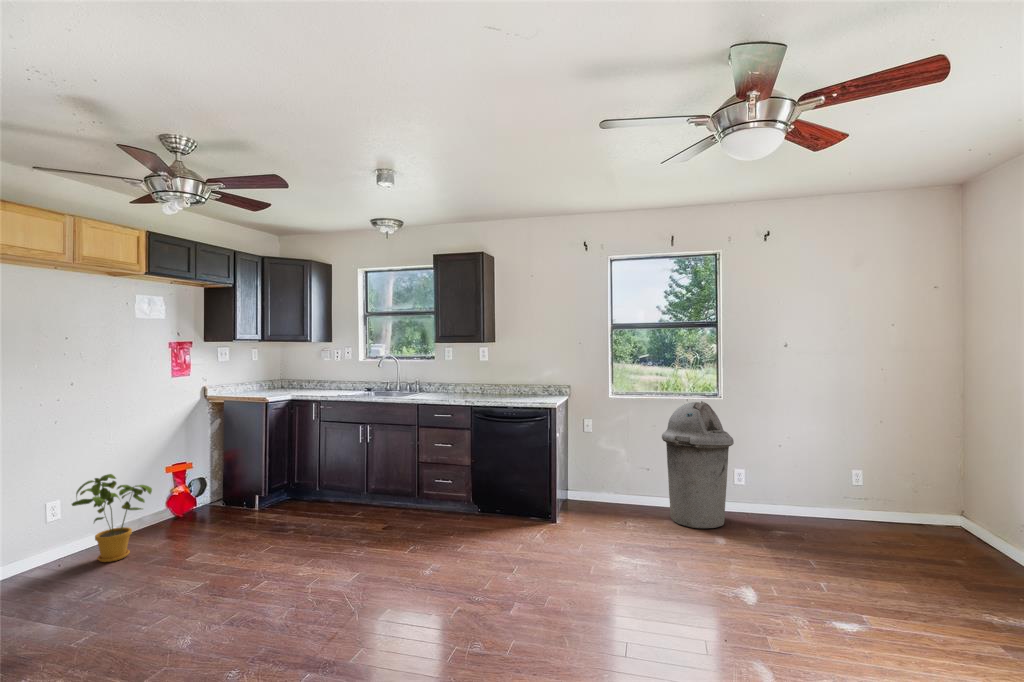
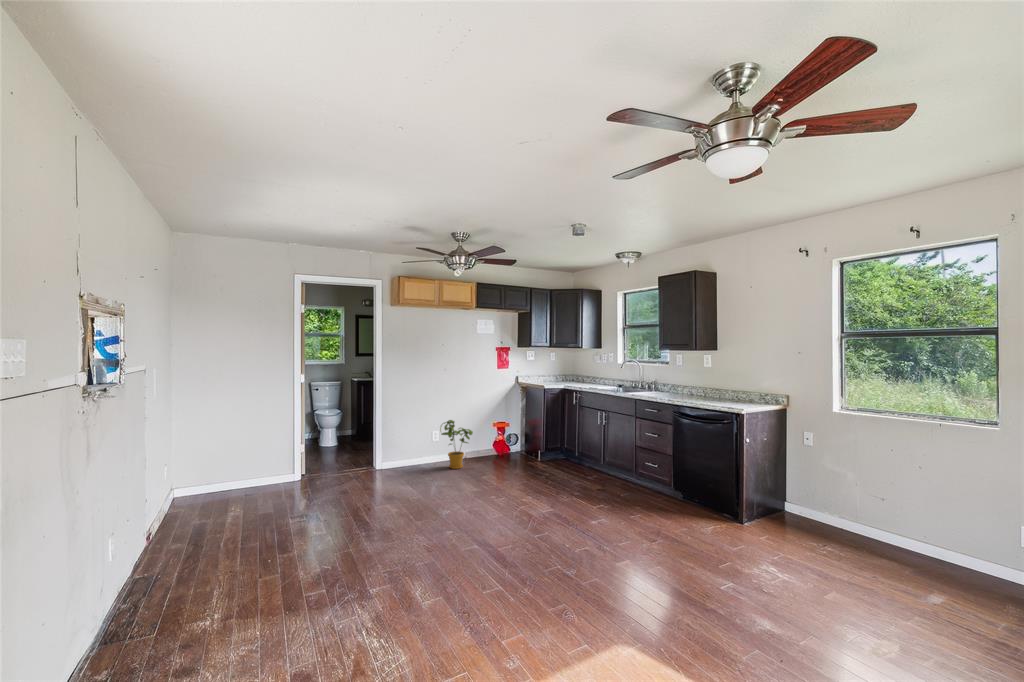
trash can: present [662,401,734,528] -> none [878,426,992,588]

